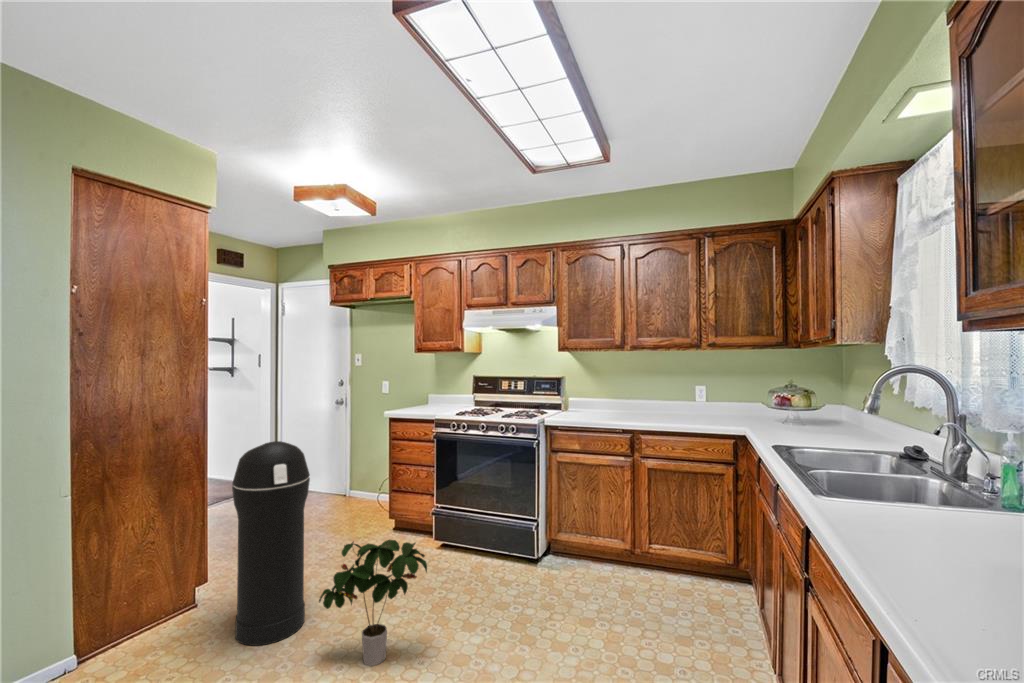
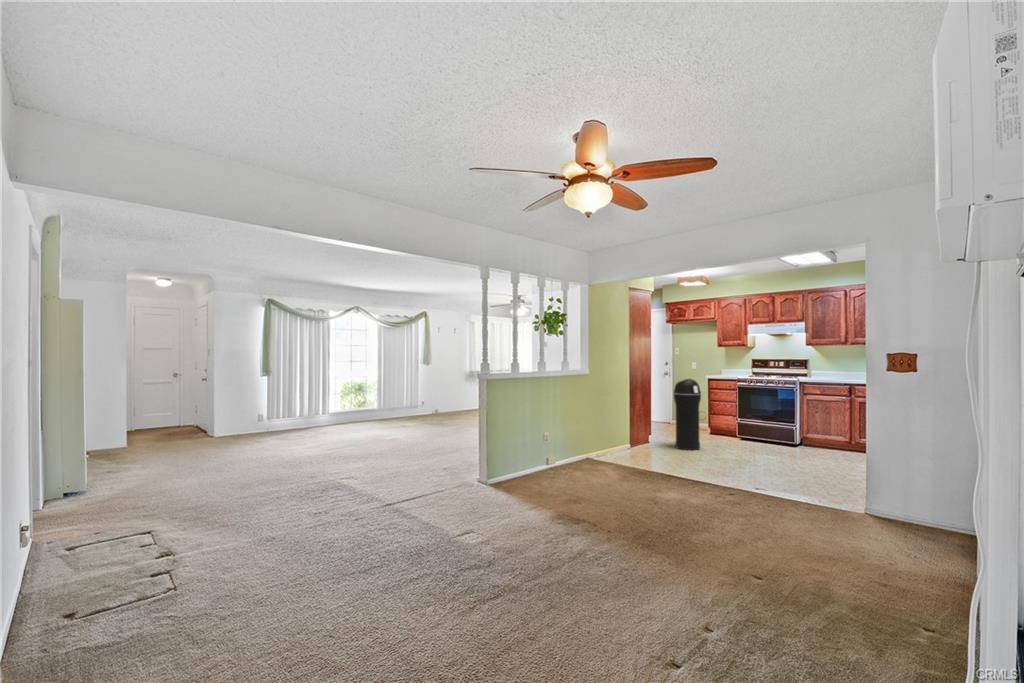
potted plant: present [319,540,427,666] -> none [715,414,758,456]

